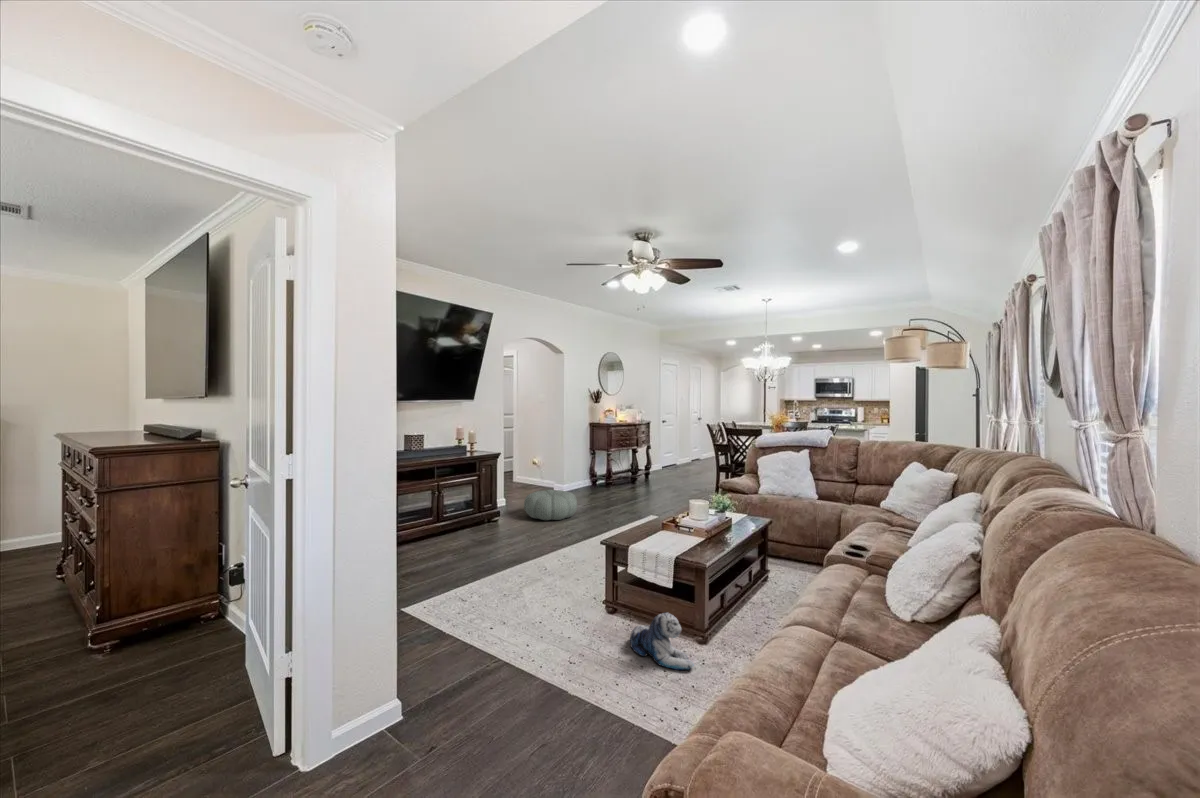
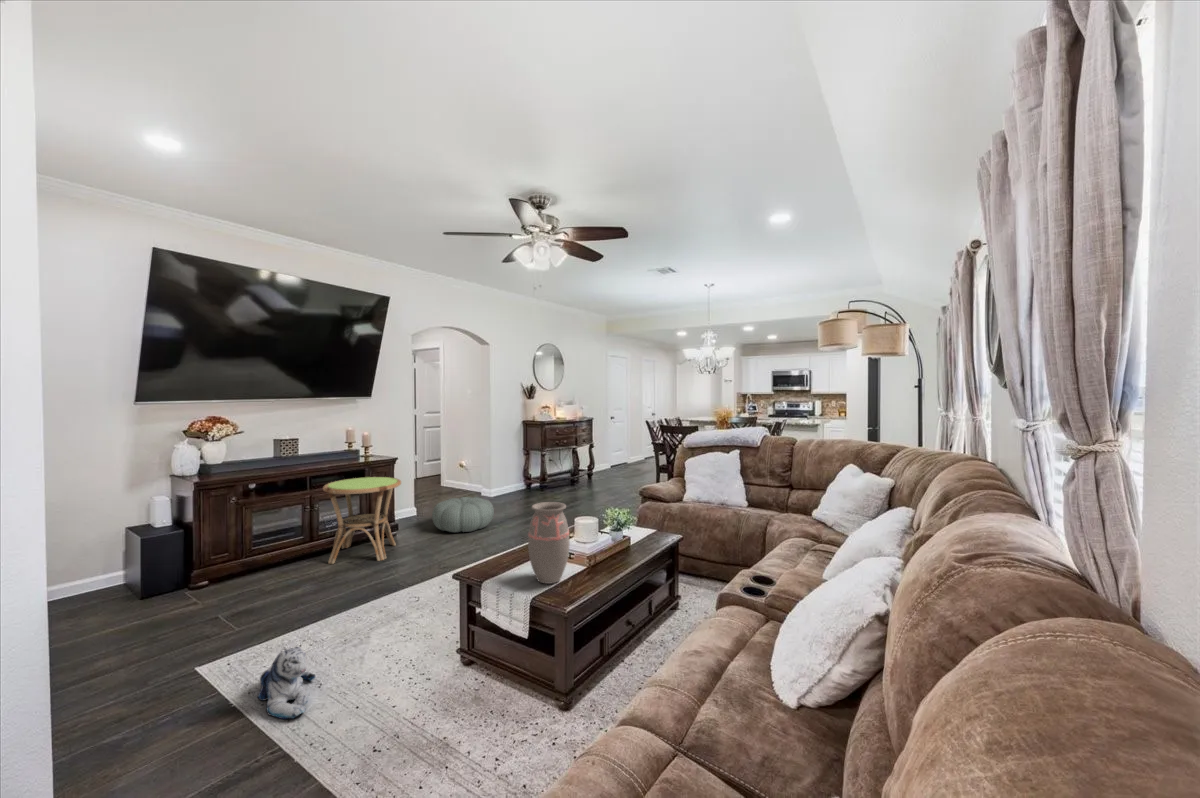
side table: none [445,469,508,542] -> present [323,477,401,564]
decorative vase: none [666,485,699,549] -> present [528,502,570,584]
plush toy: present [630,612,694,670] -> present [258,647,315,719]

